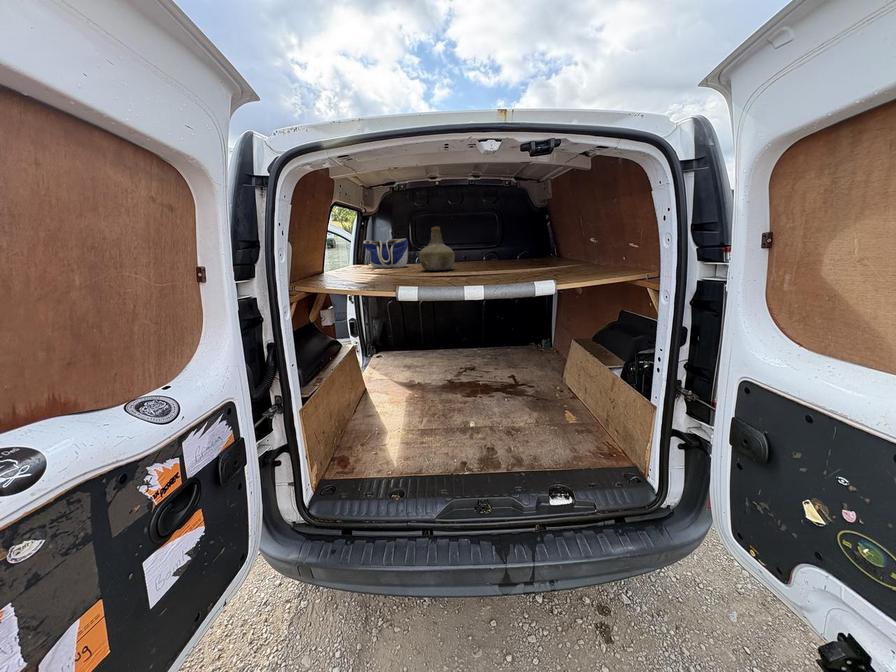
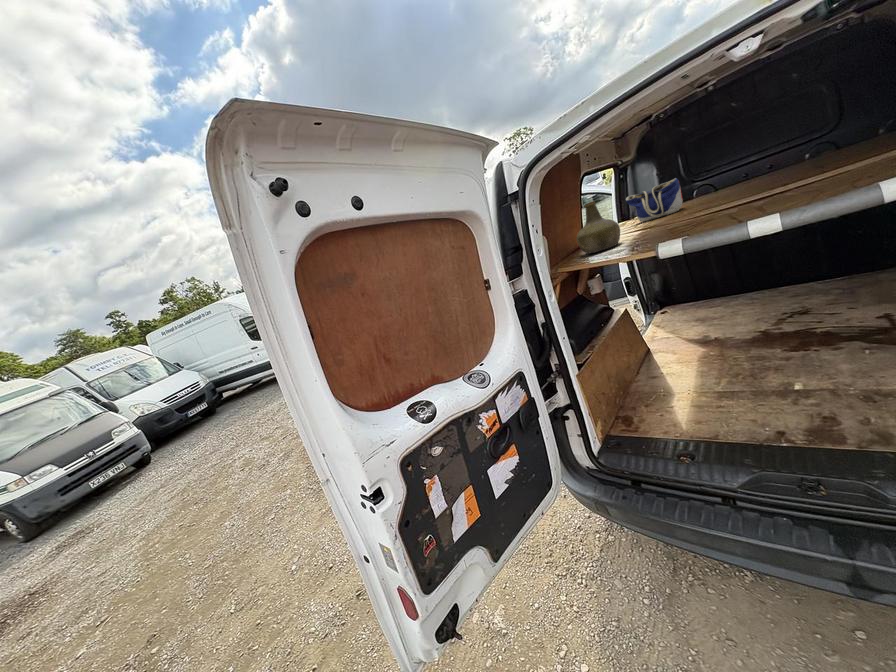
bottle: present [419,227,455,270] -> present [576,201,620,254]

